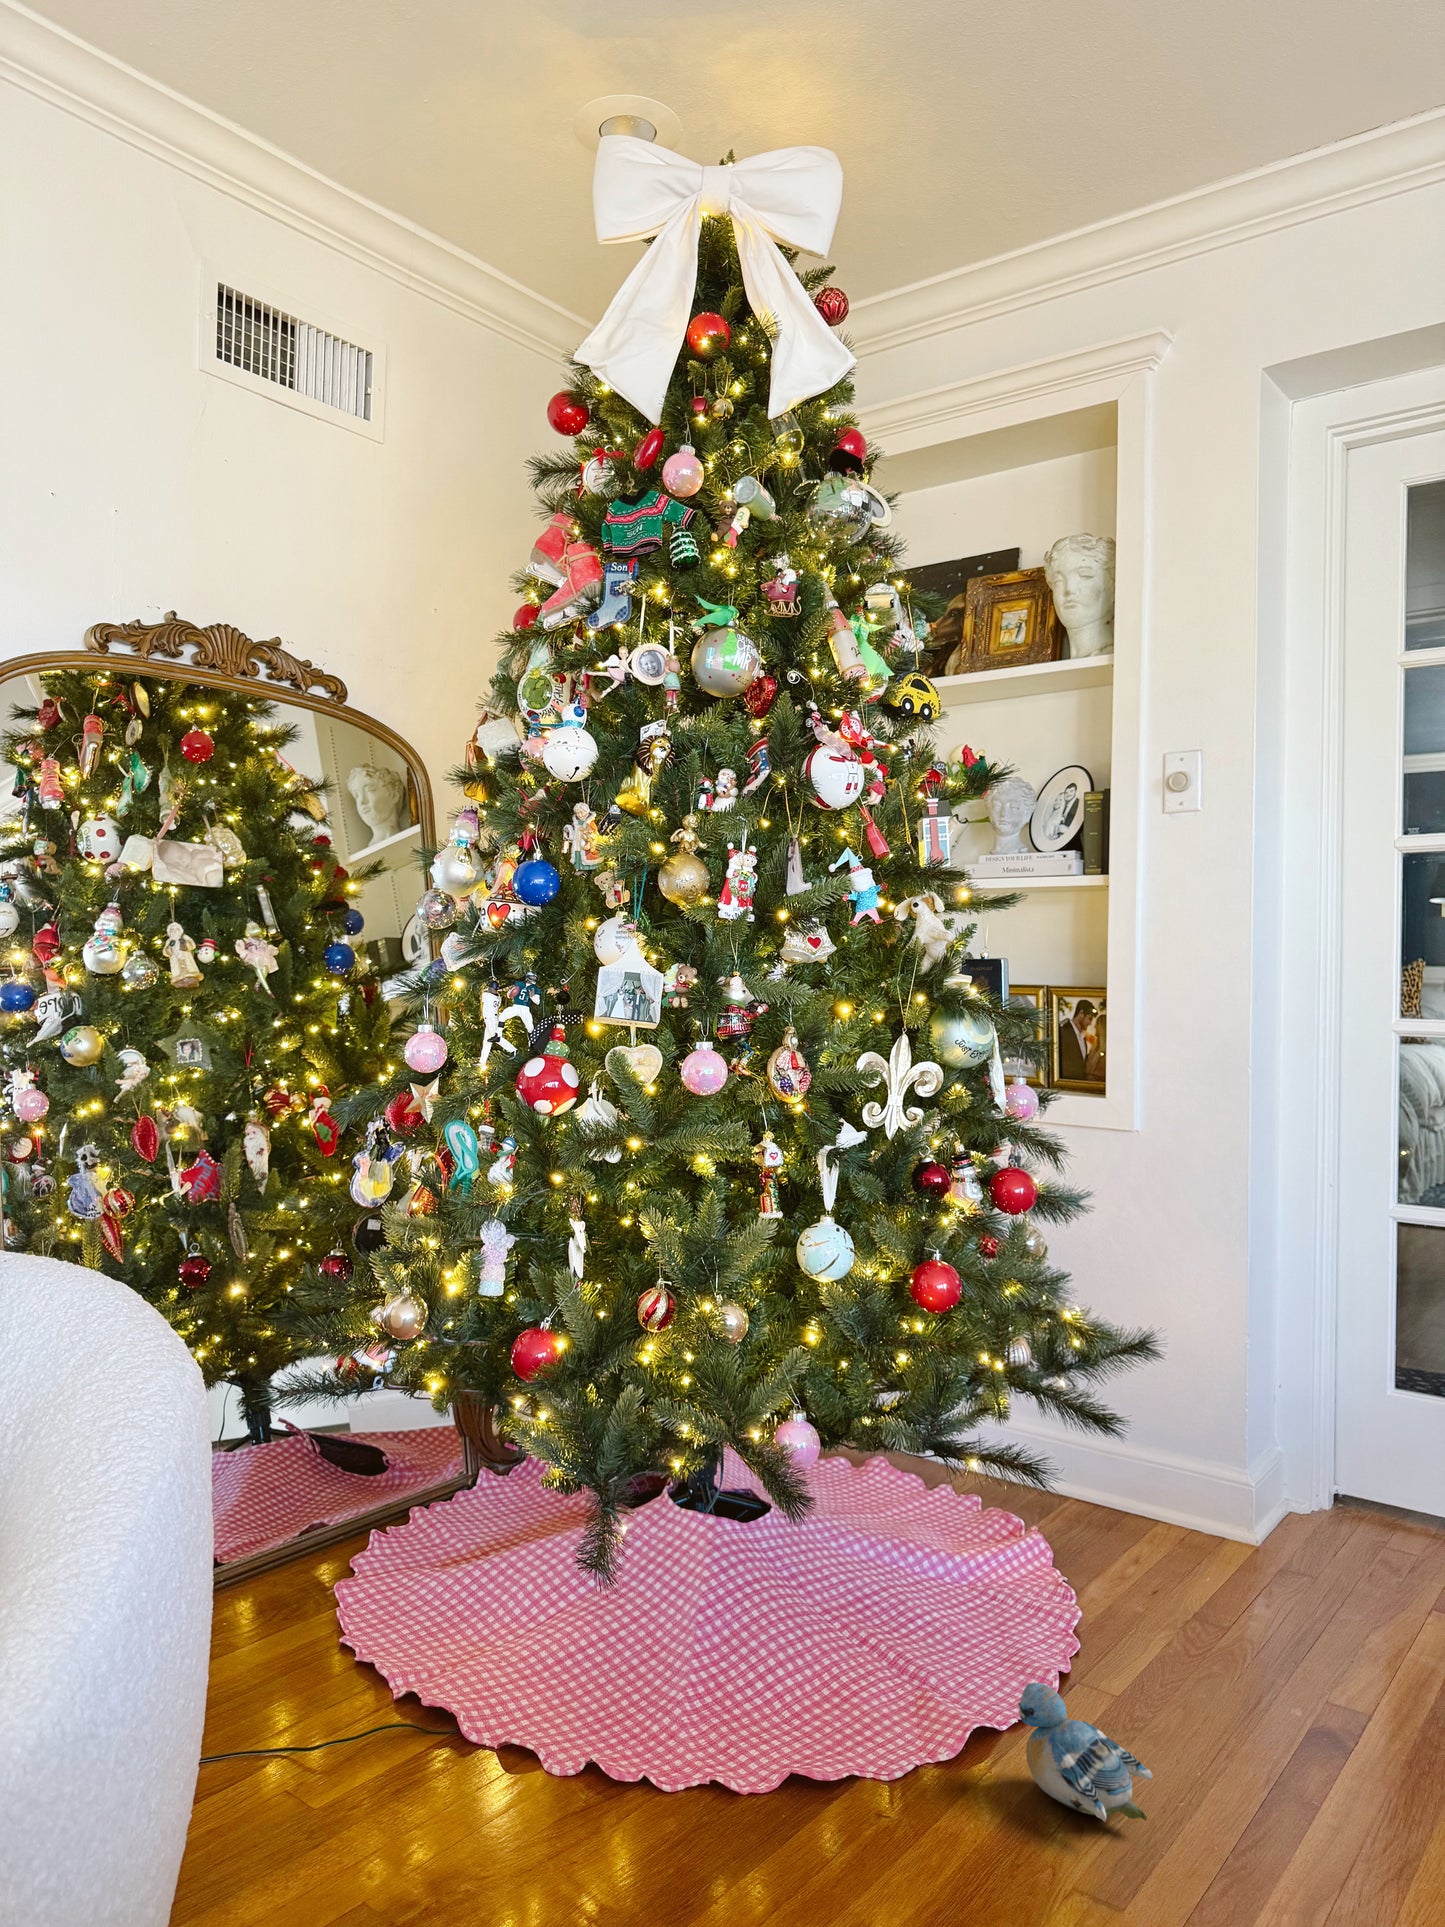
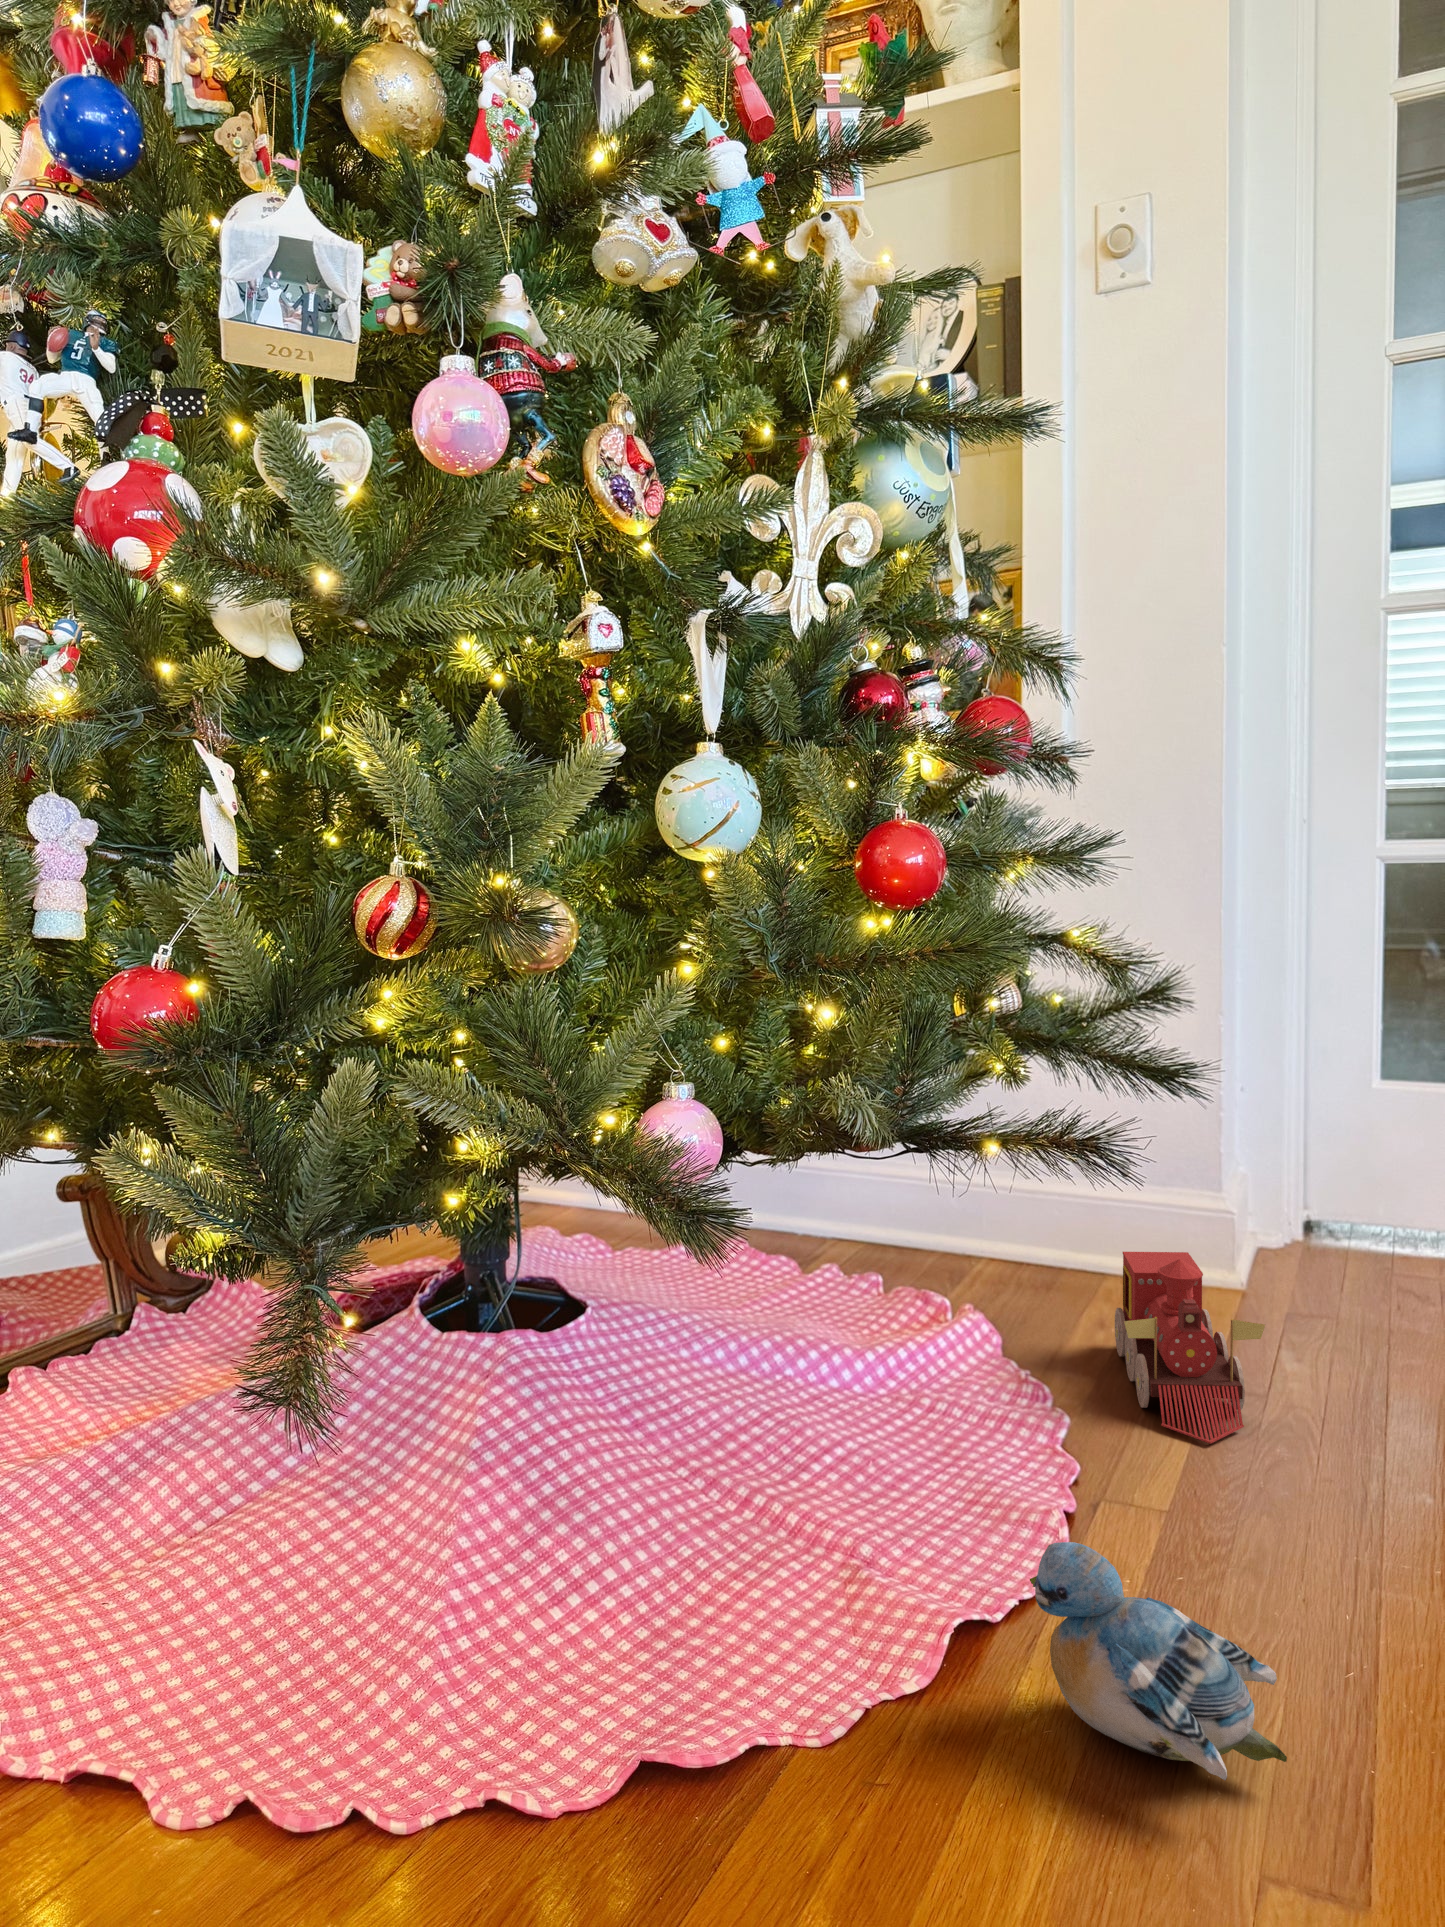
toy train: none [1132,1498,1229,1643] -> present [1115,1252,1265,1444]

